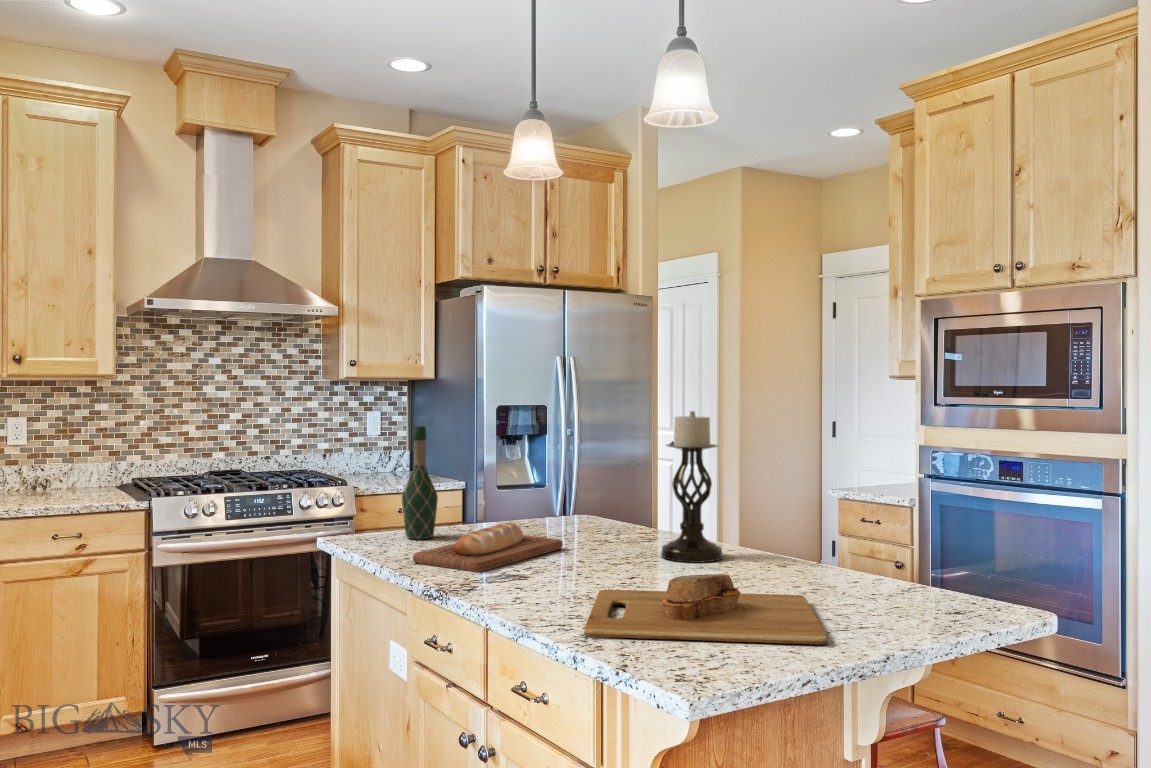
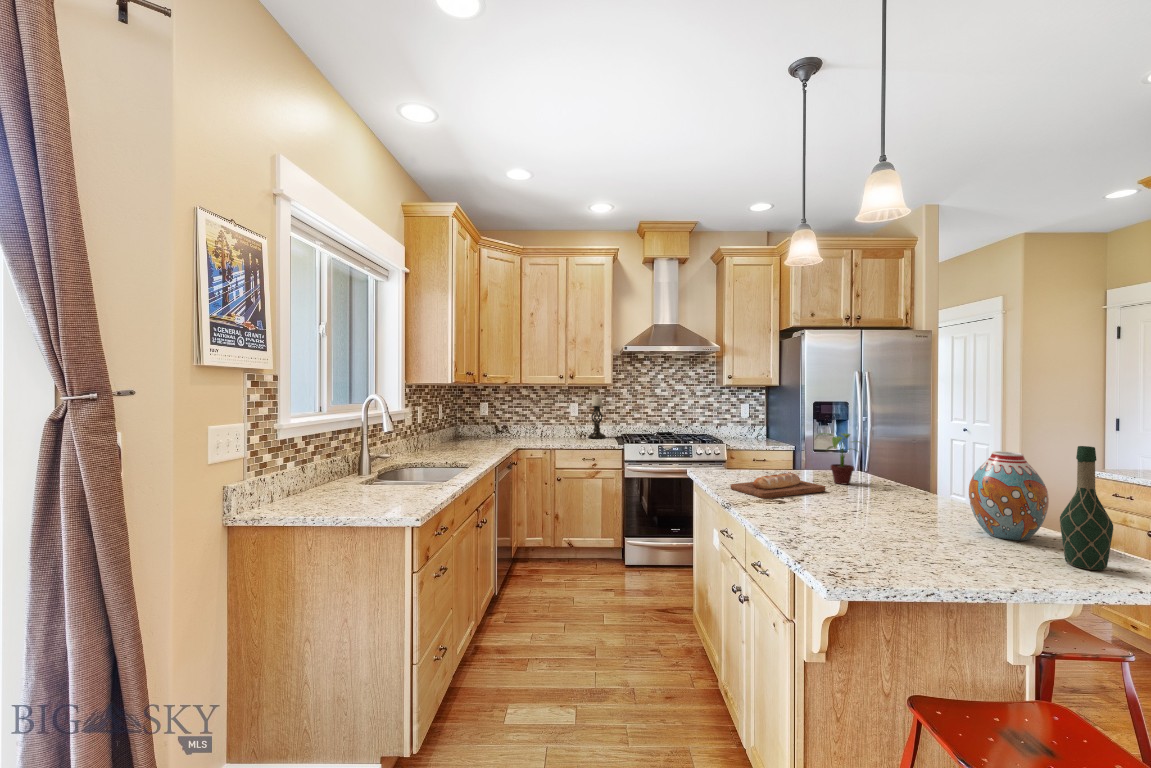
candle holder: present [661,411,723,563] -> present [588,396,606,439]
wine bottle: present [402,426,438,539] -> present [1060,446,1113,570]
potted plant: none [533,451,615,535] -> present [823,433,859,485]
vase: none [779,461,870,586] -> present [969,451,1049,540]
cutting board: present [584,574,827,645] -> none [799,516,975,574]

